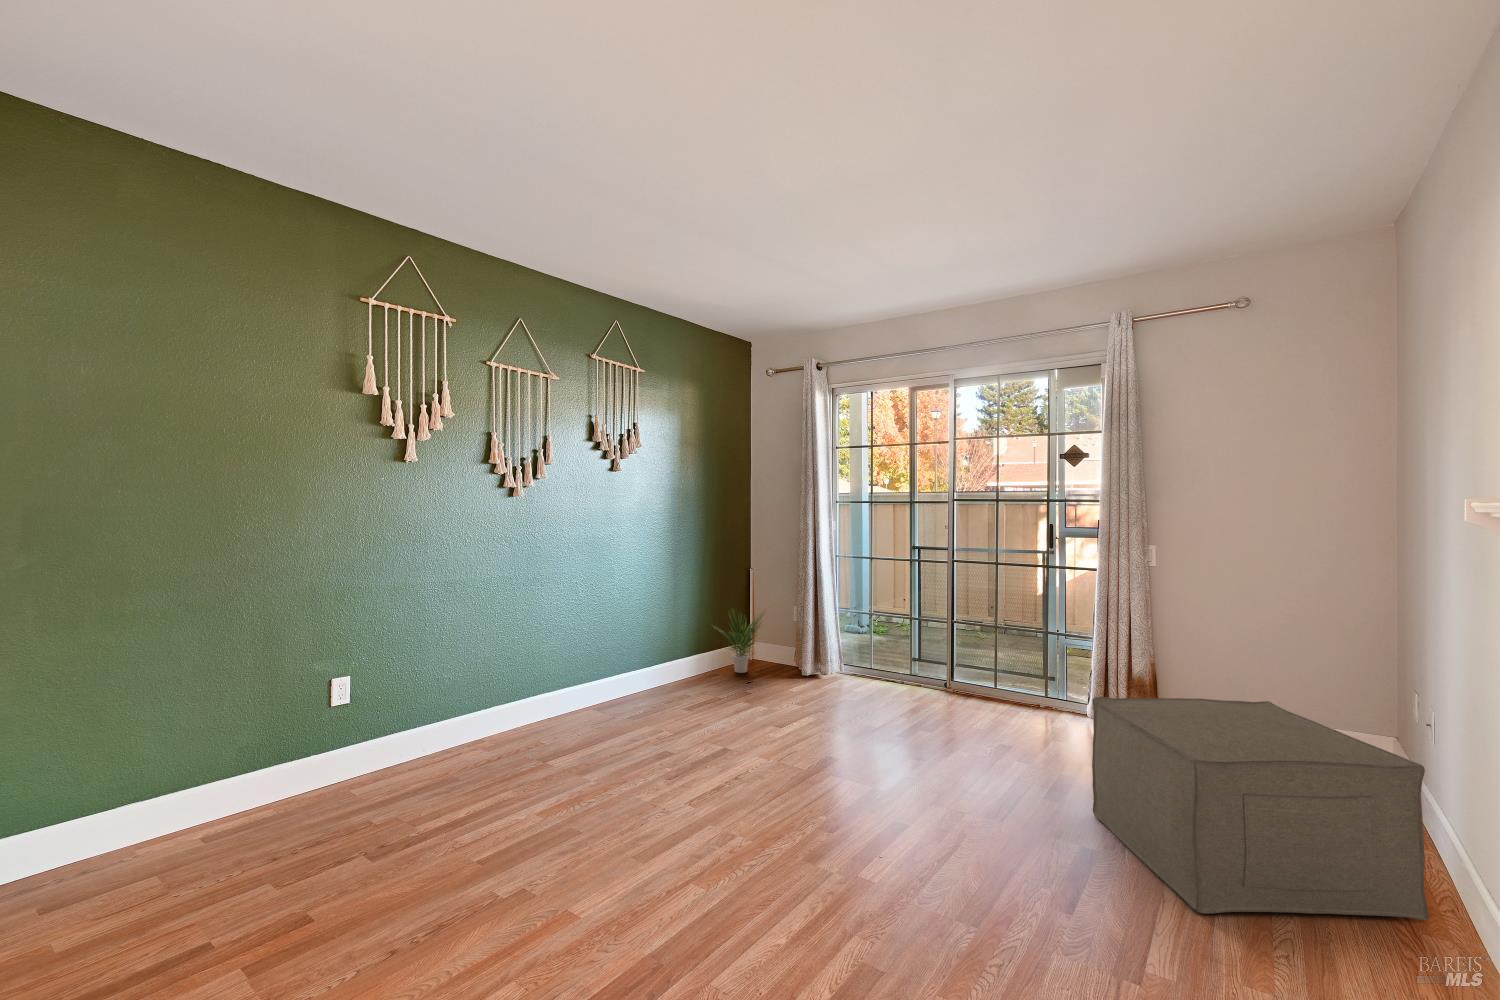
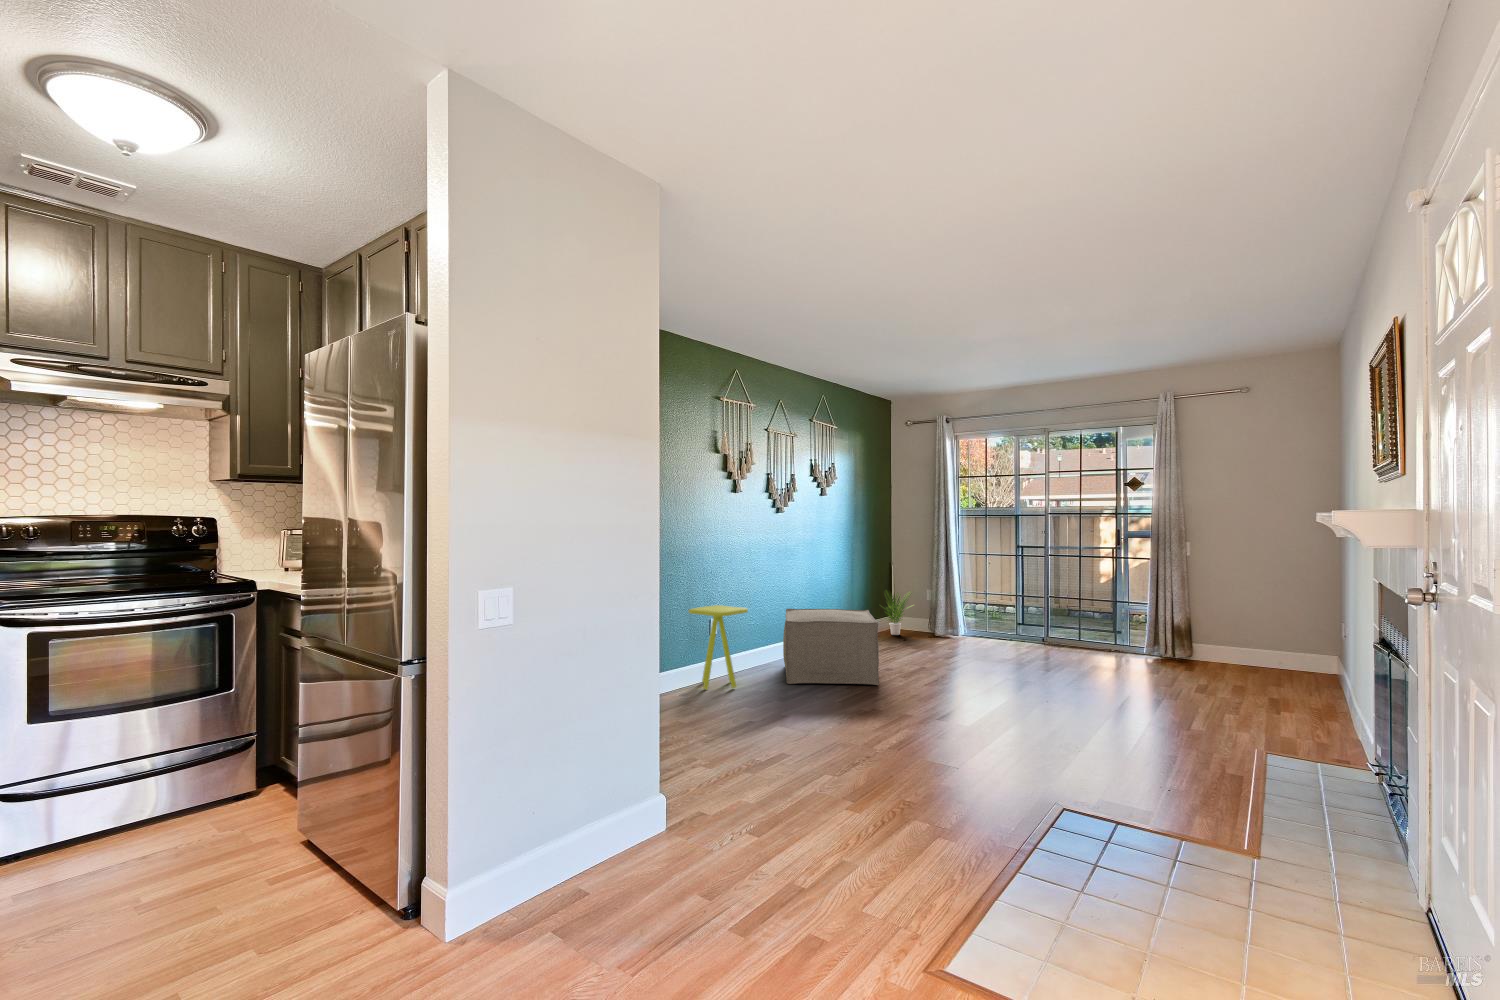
side table: none [255,656,372,818] -> present [689,605,748,689]
ottoman: present [1092,697,1429,920] -> present [783,609,879,685]

